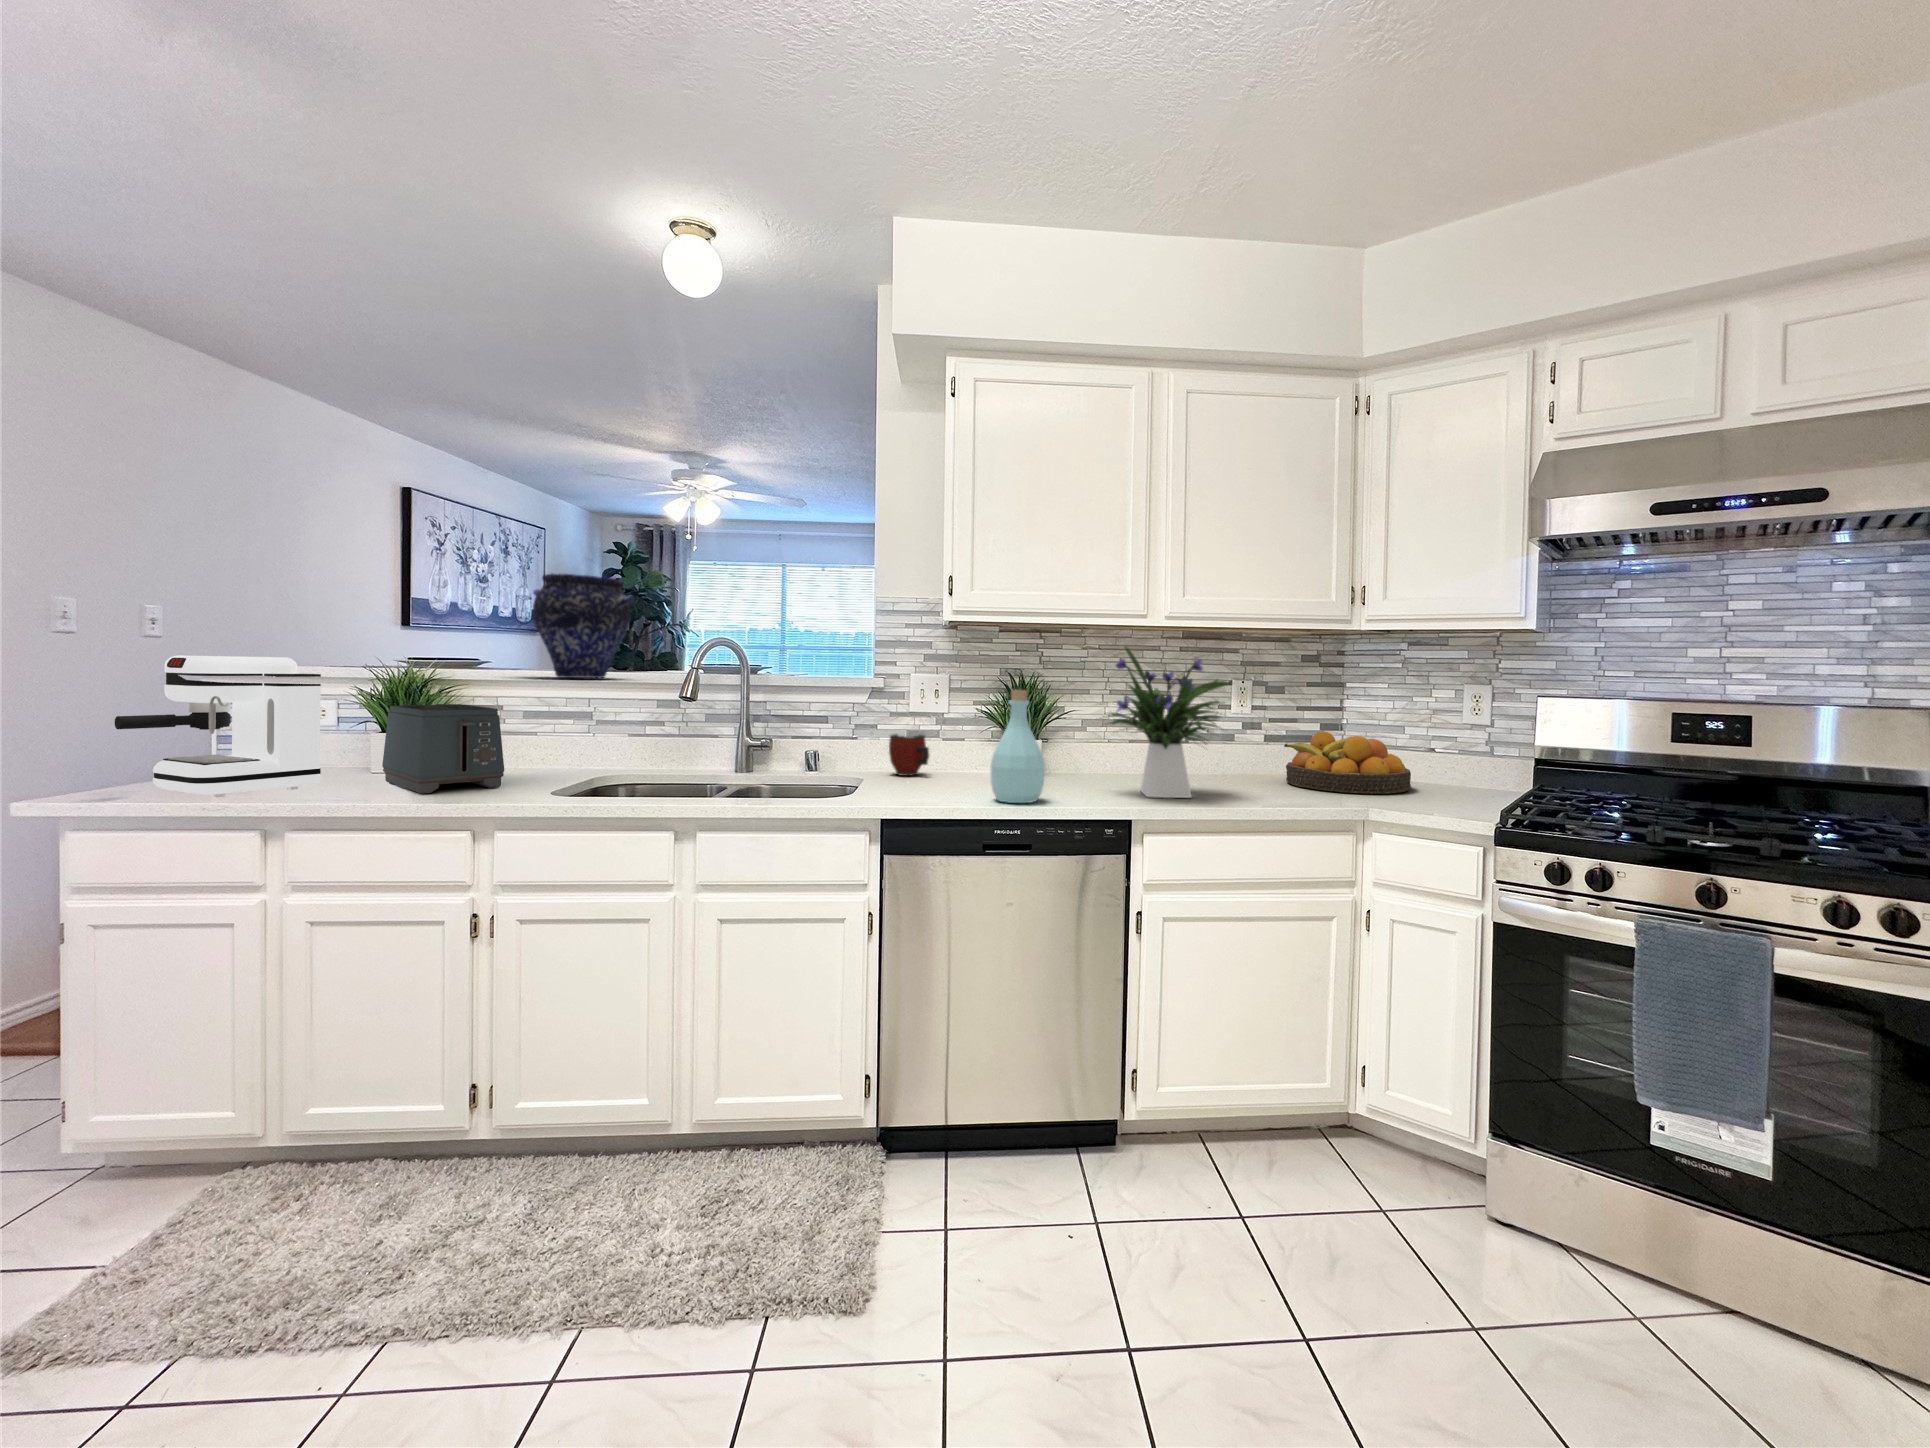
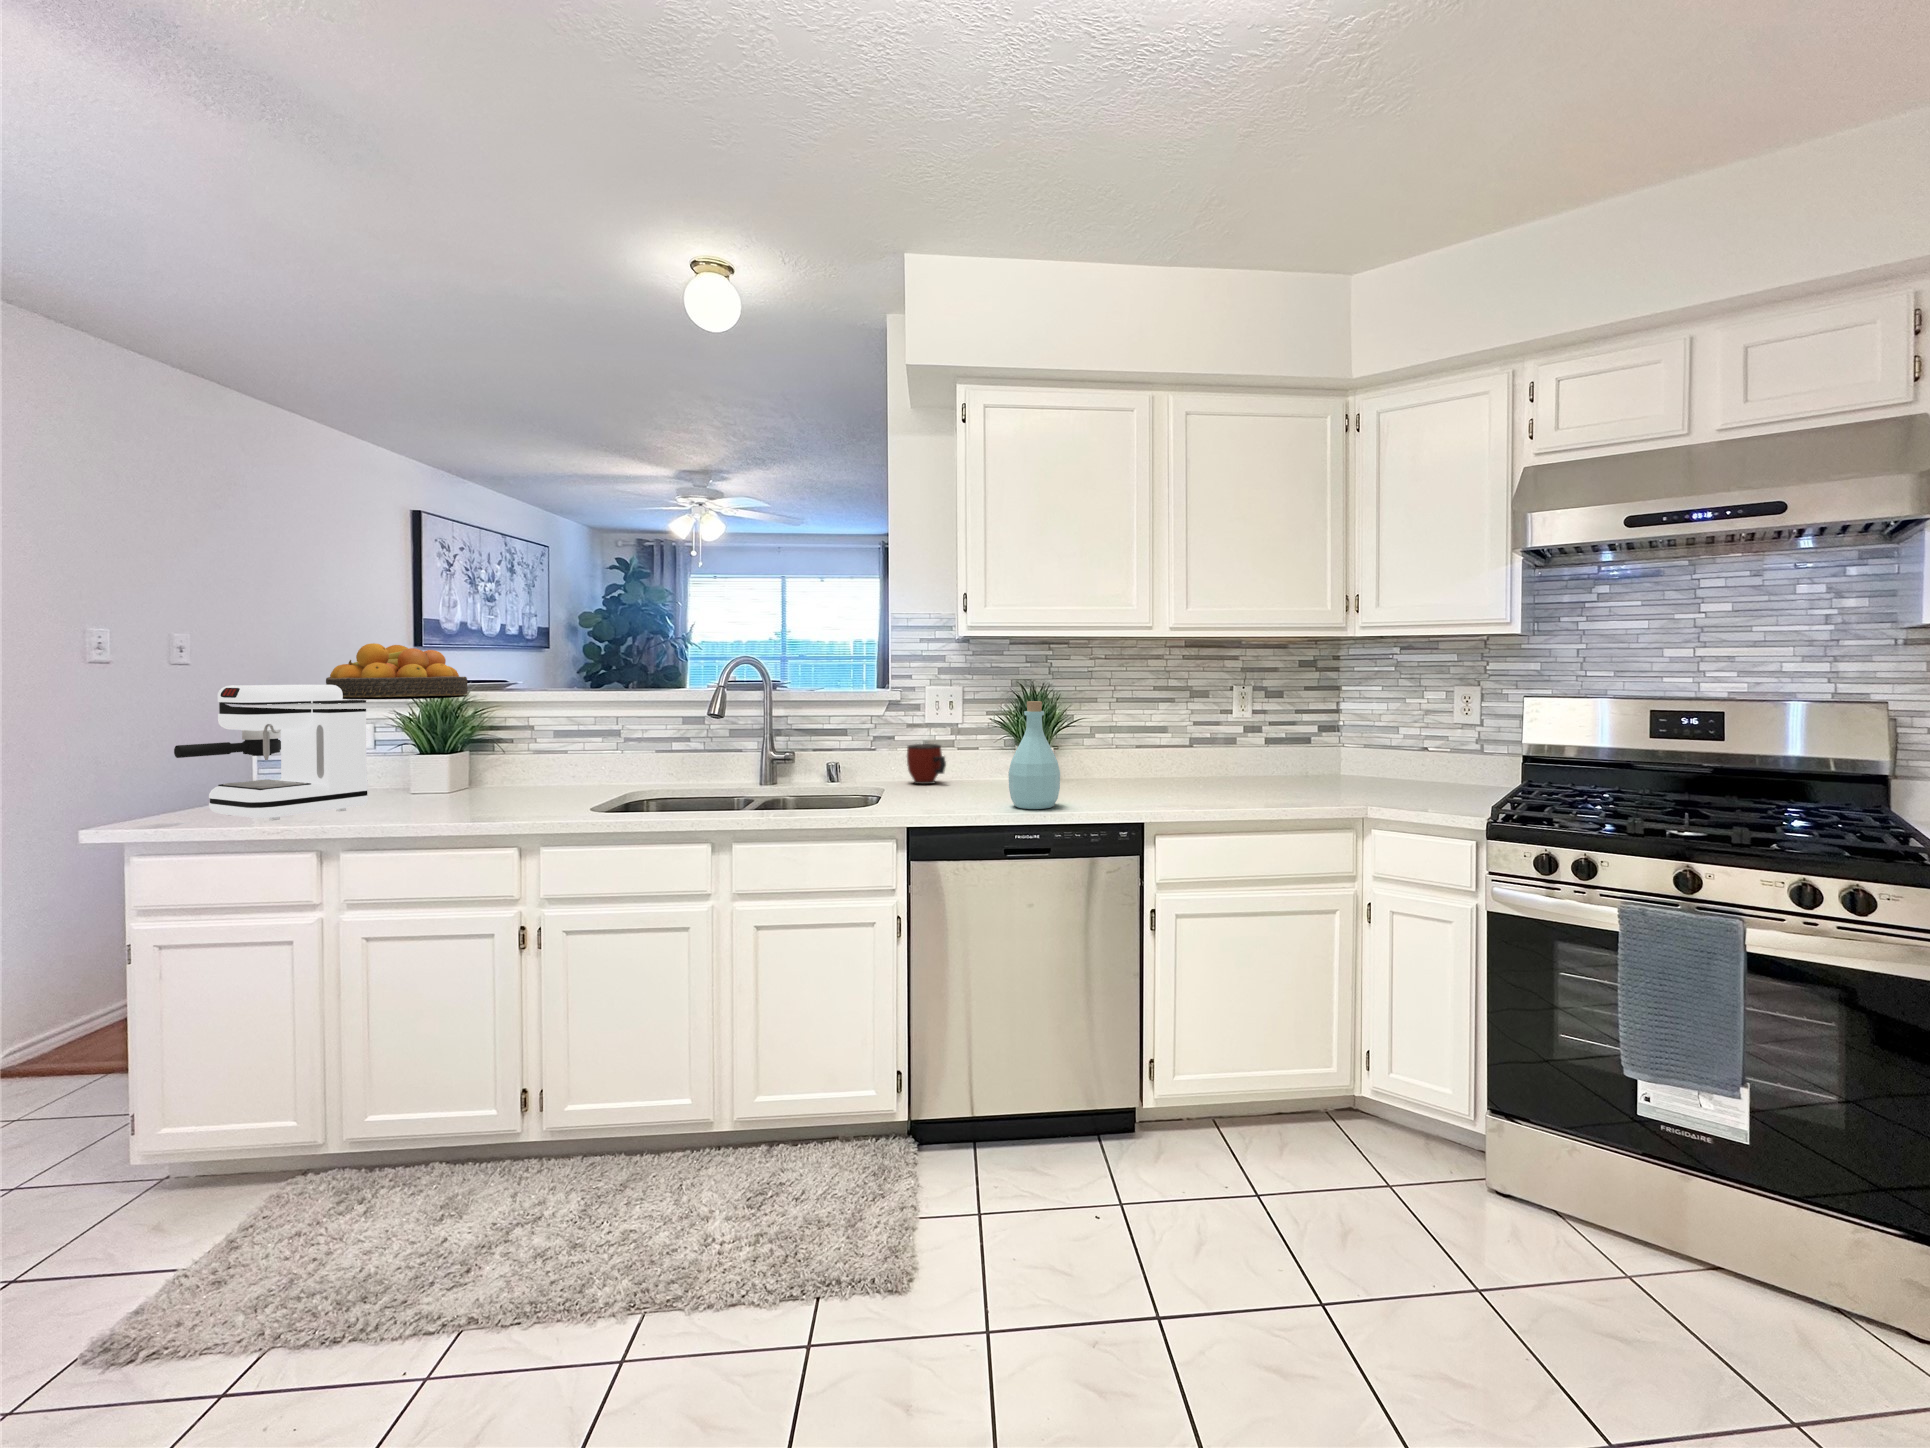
vase: present [533,573,635,678] -> none [563,598,660,698]
flower arrangement: present [1103,647,1232,798] -> none [1104,657,1237,800]
toaster: present [382,704,504,794] -> none [424,726,543,812]
fruit bowl: present [1284,731,1411,794] -> present [326,643,468,697]

